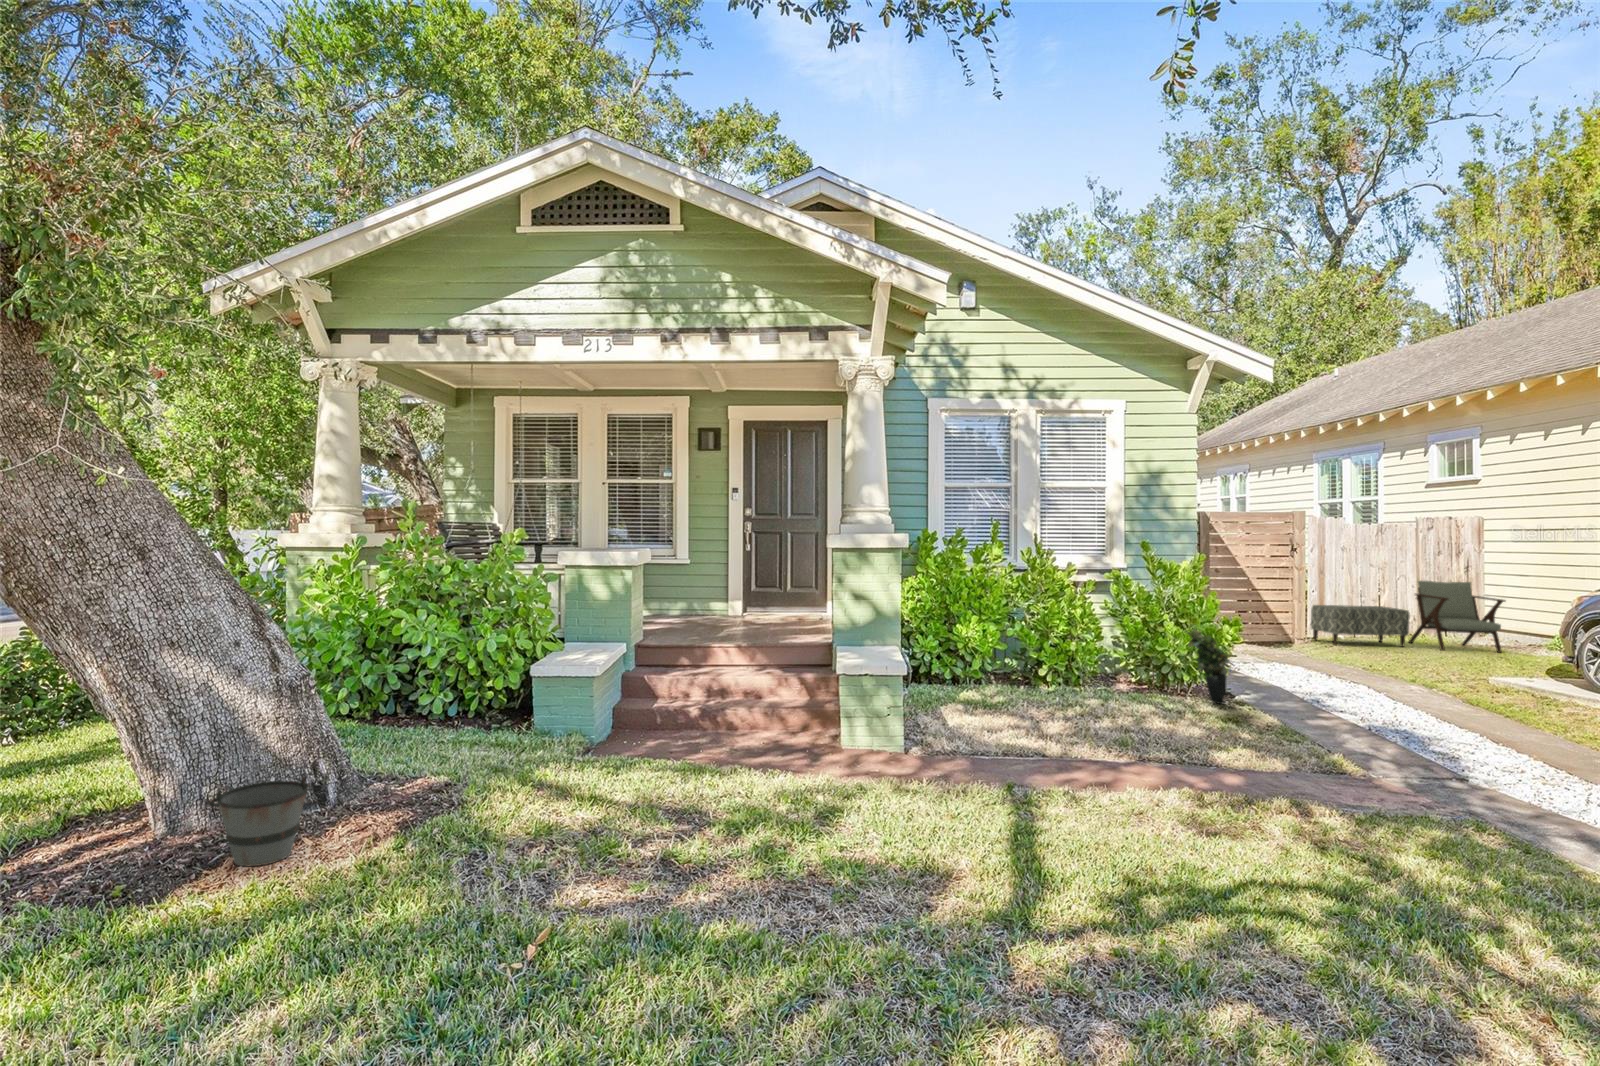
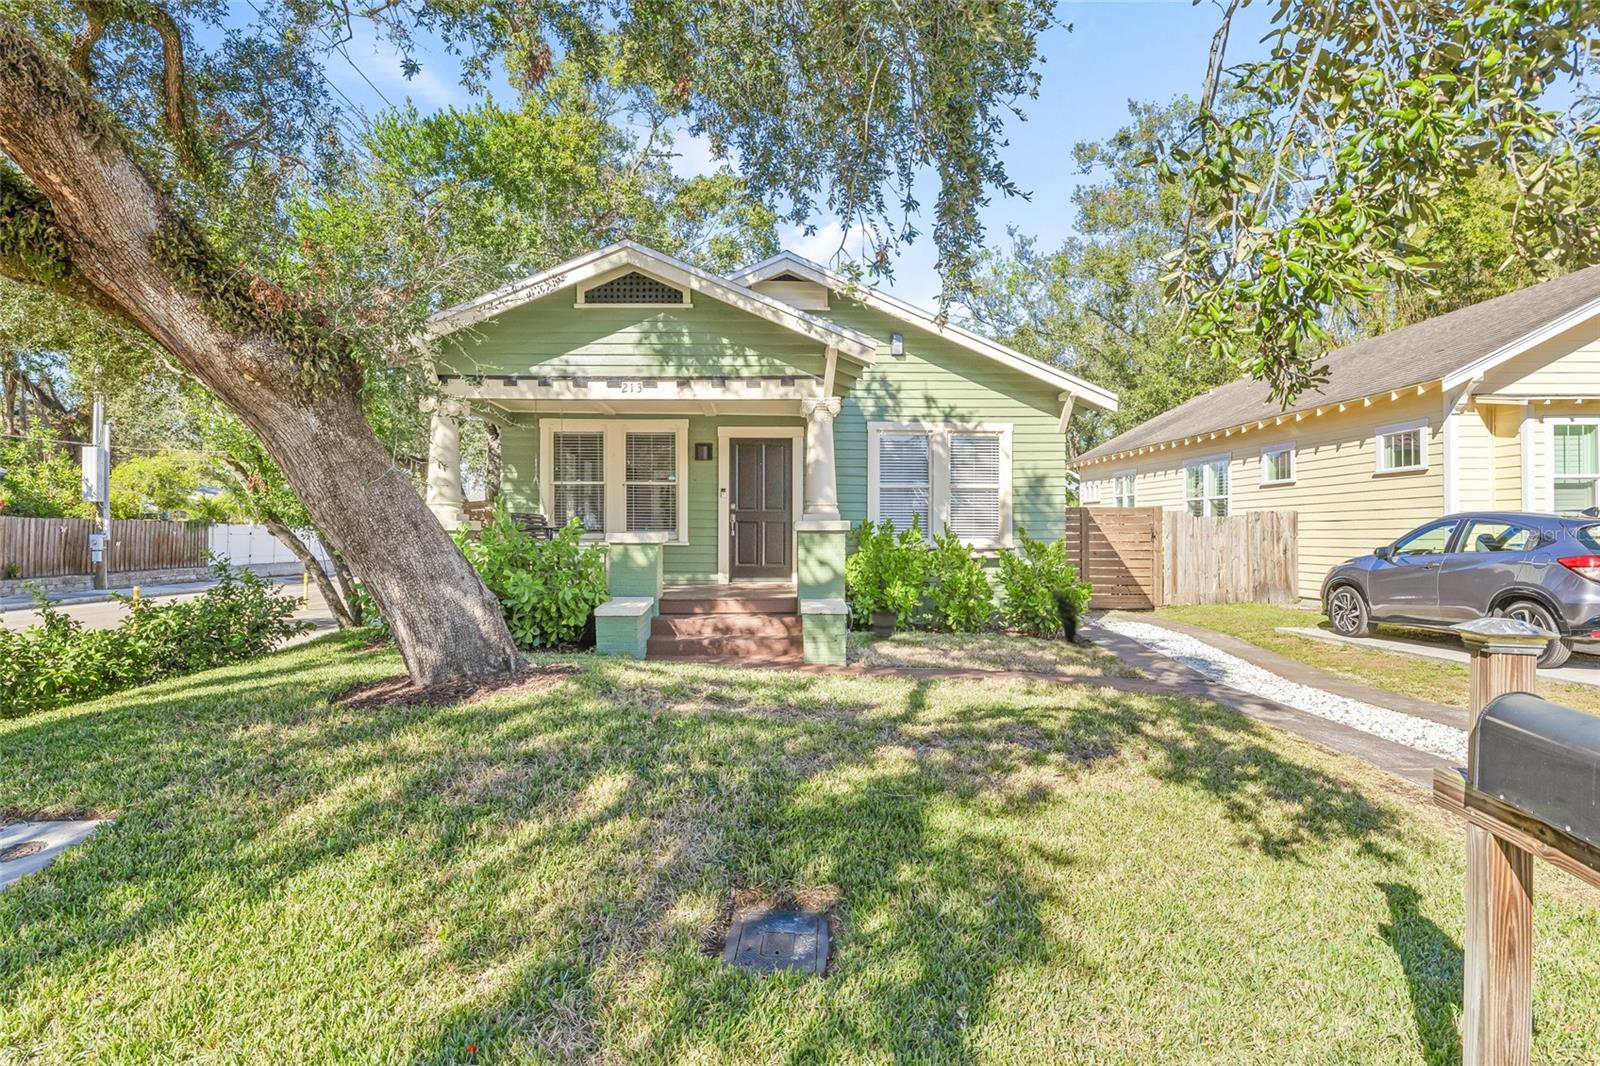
lounge chair: present [1409,581,1505,653] -> none [1239,559,1306,614]
bench: present [1311,605,1409,647] -> none [1165,579,1237,610]
bucket: present [208,777,310,867] -> present [870,610,897,636]

